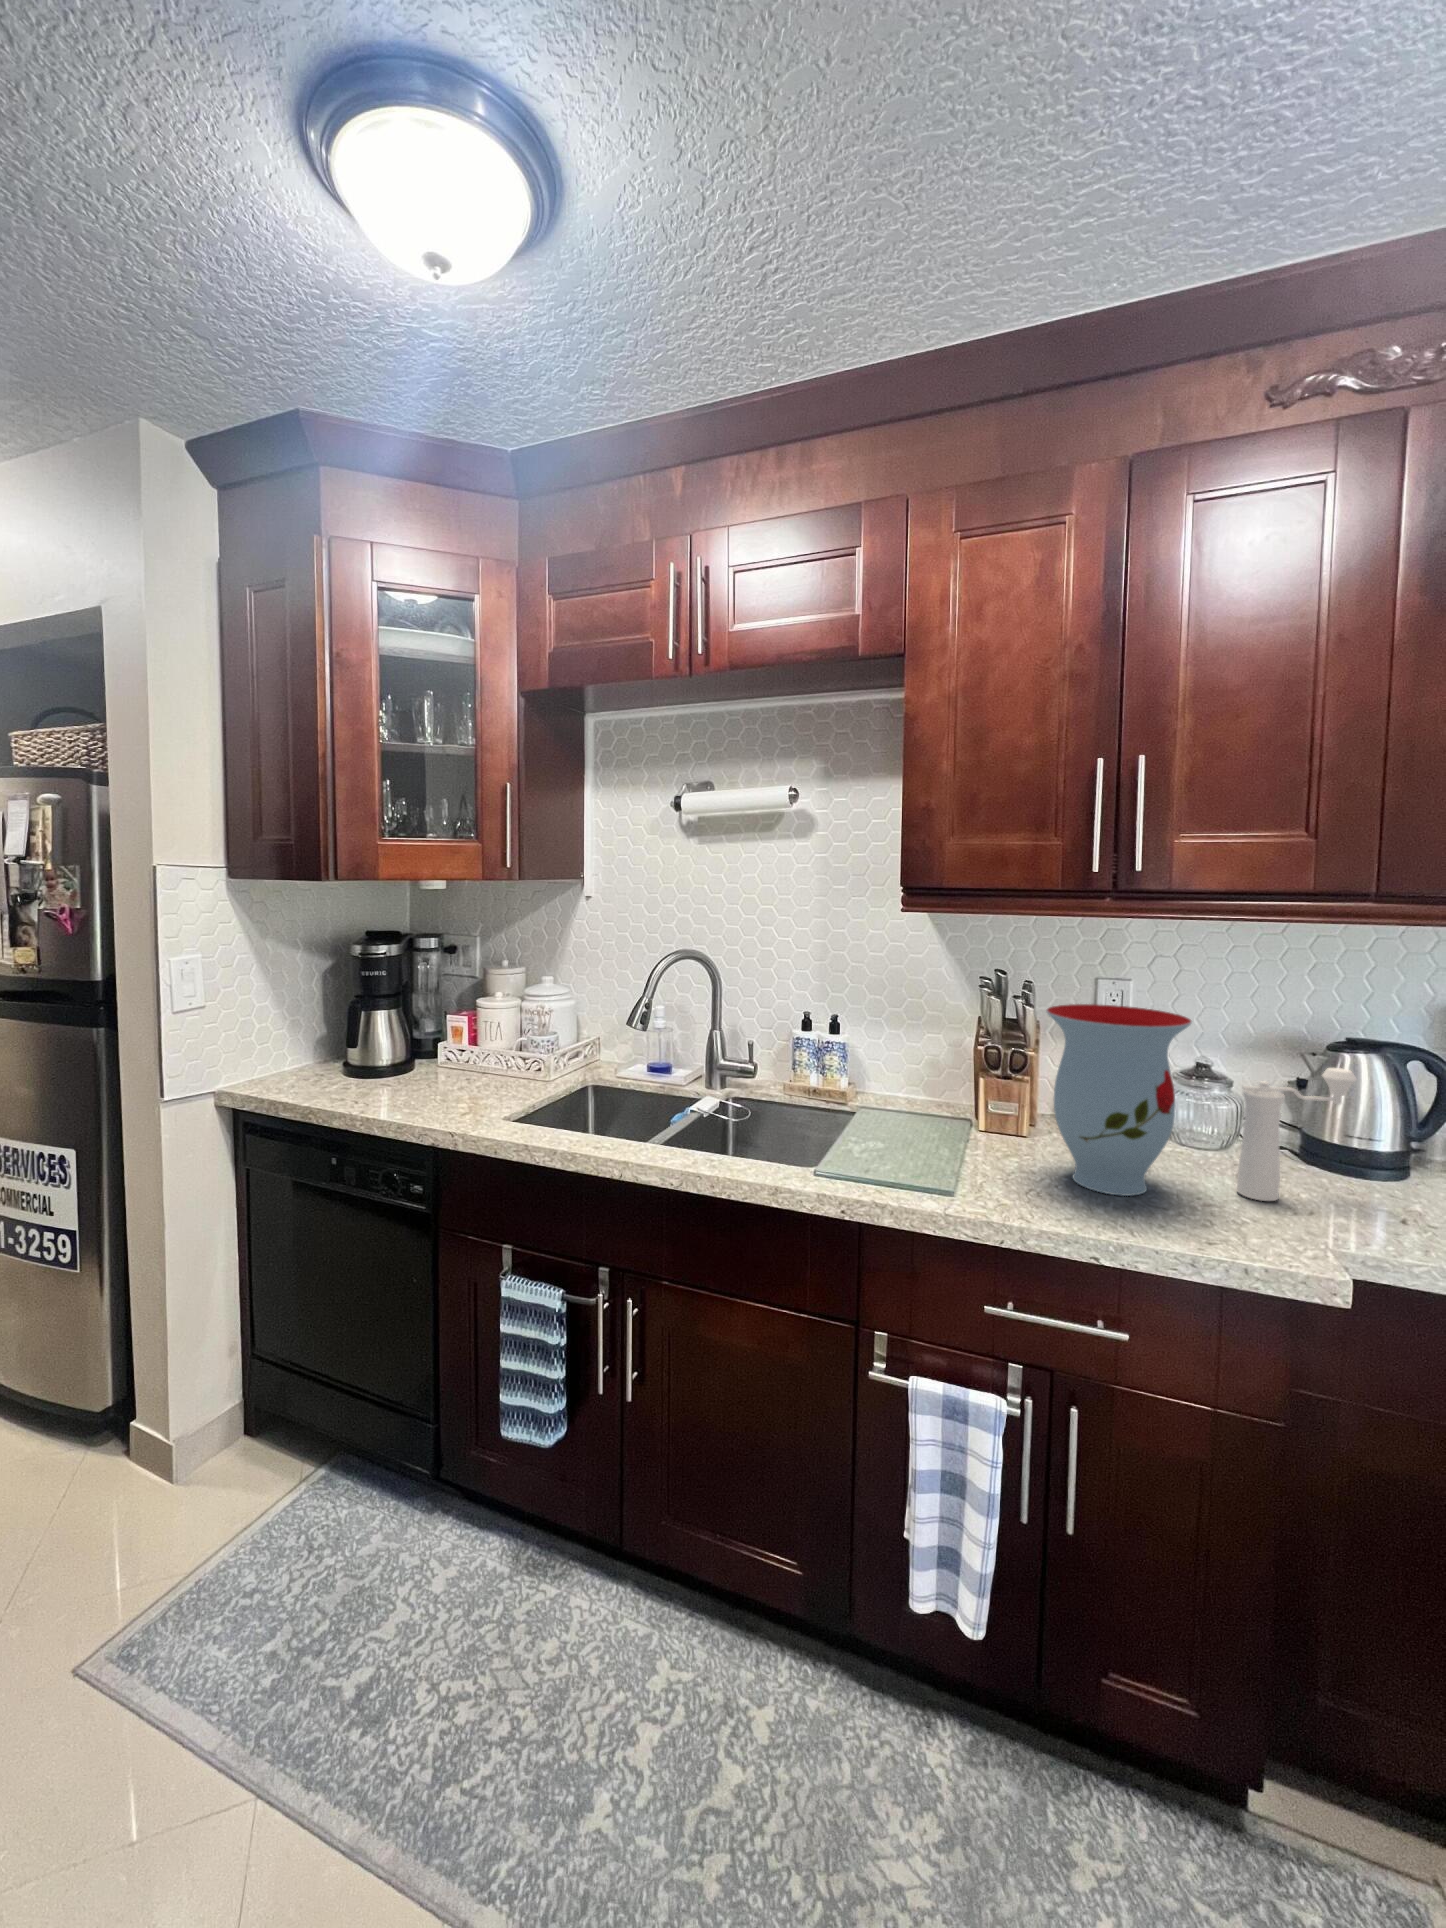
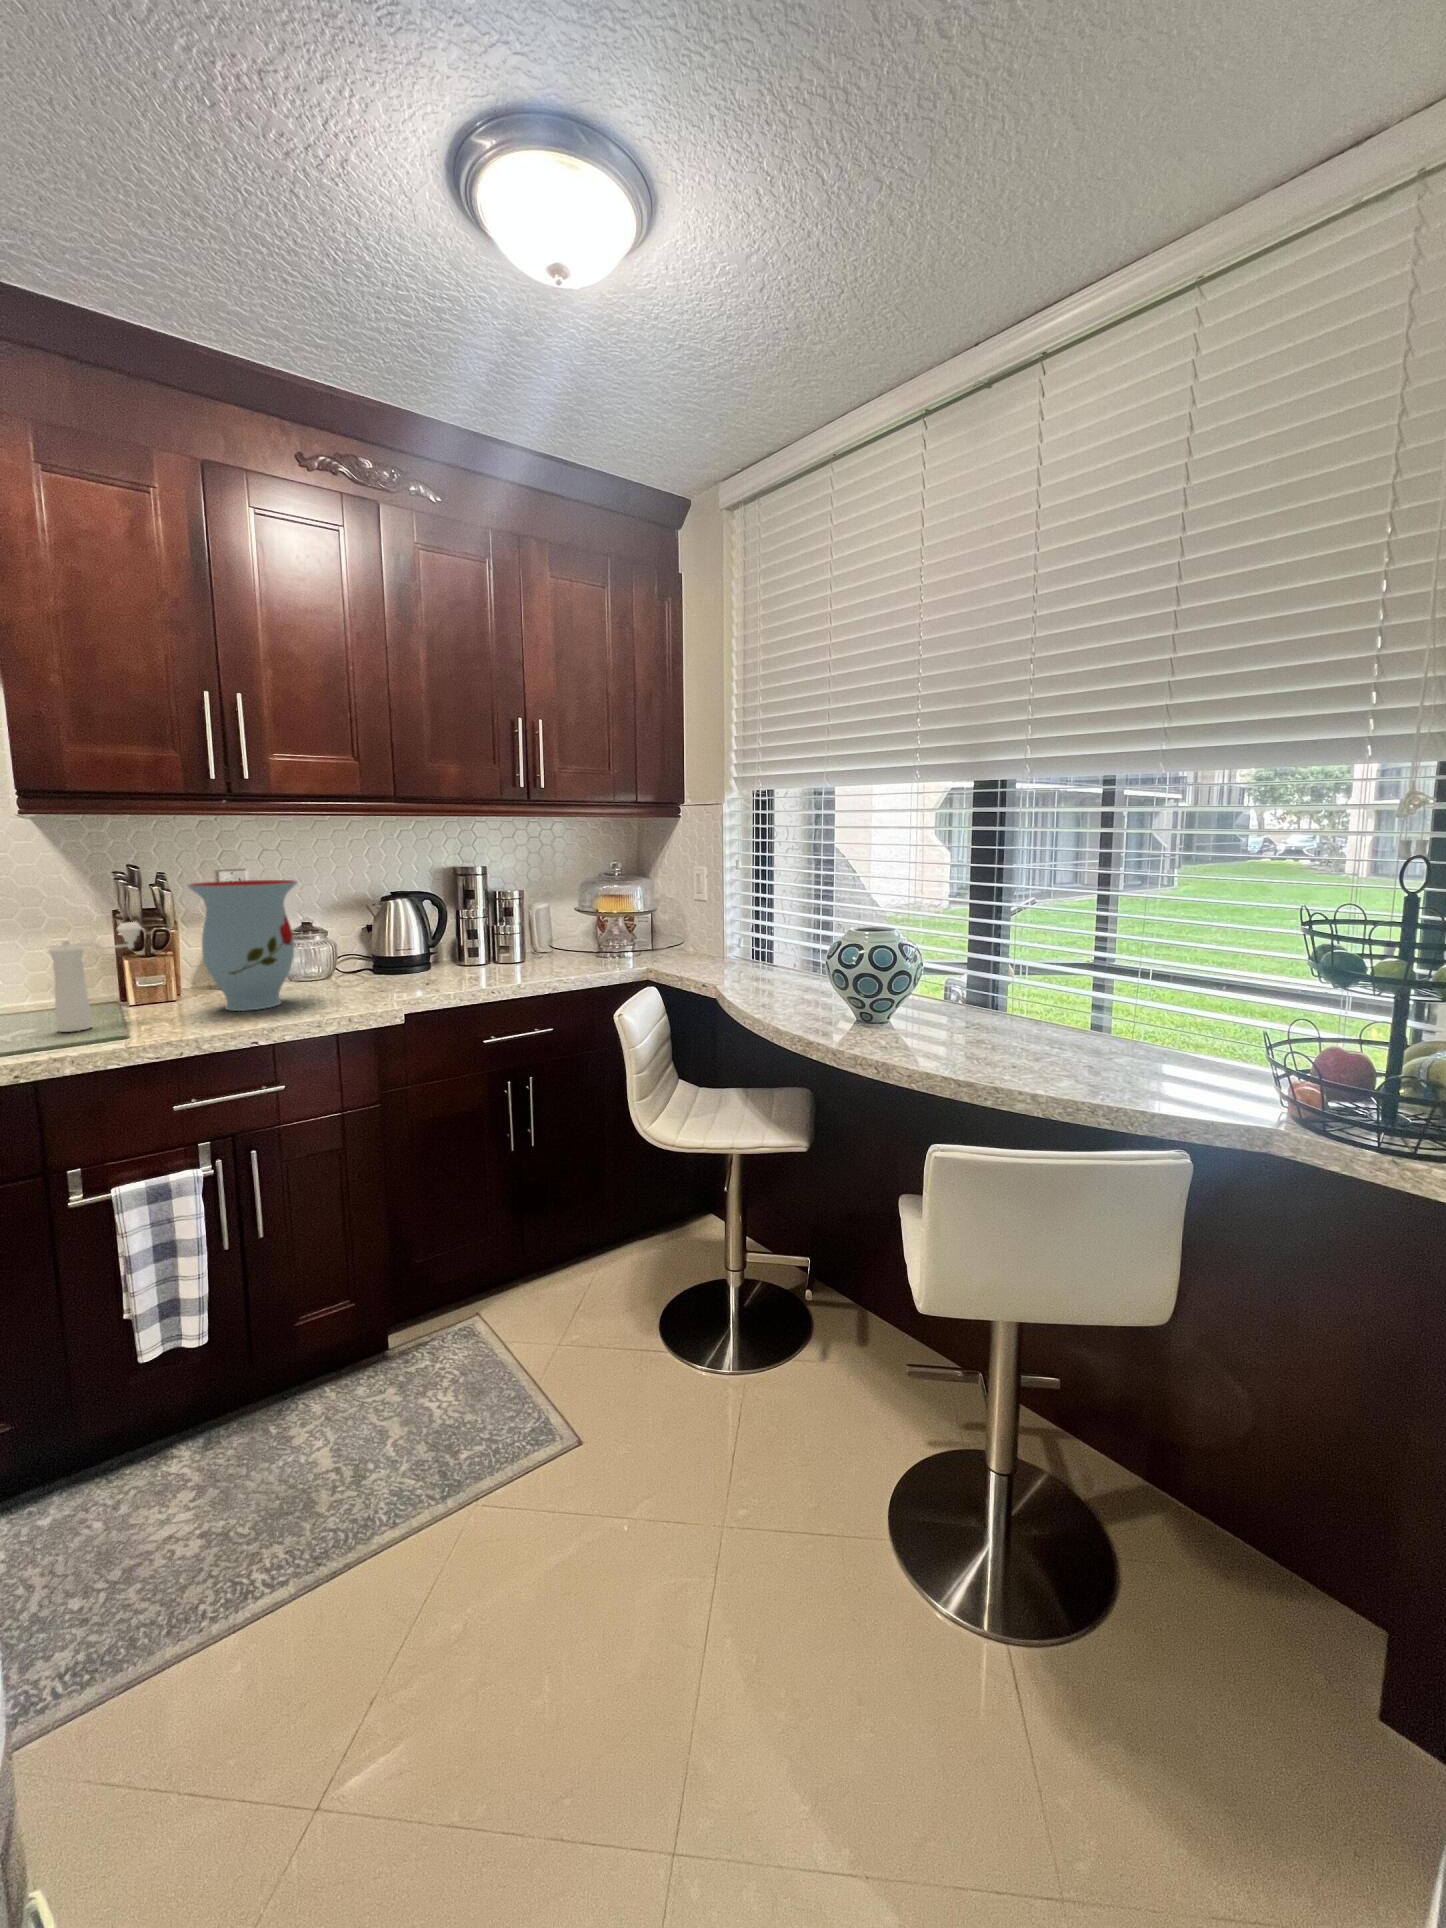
pepper mill: present [1237,1068,1356,1201] -> present [47,922,141,1032]

